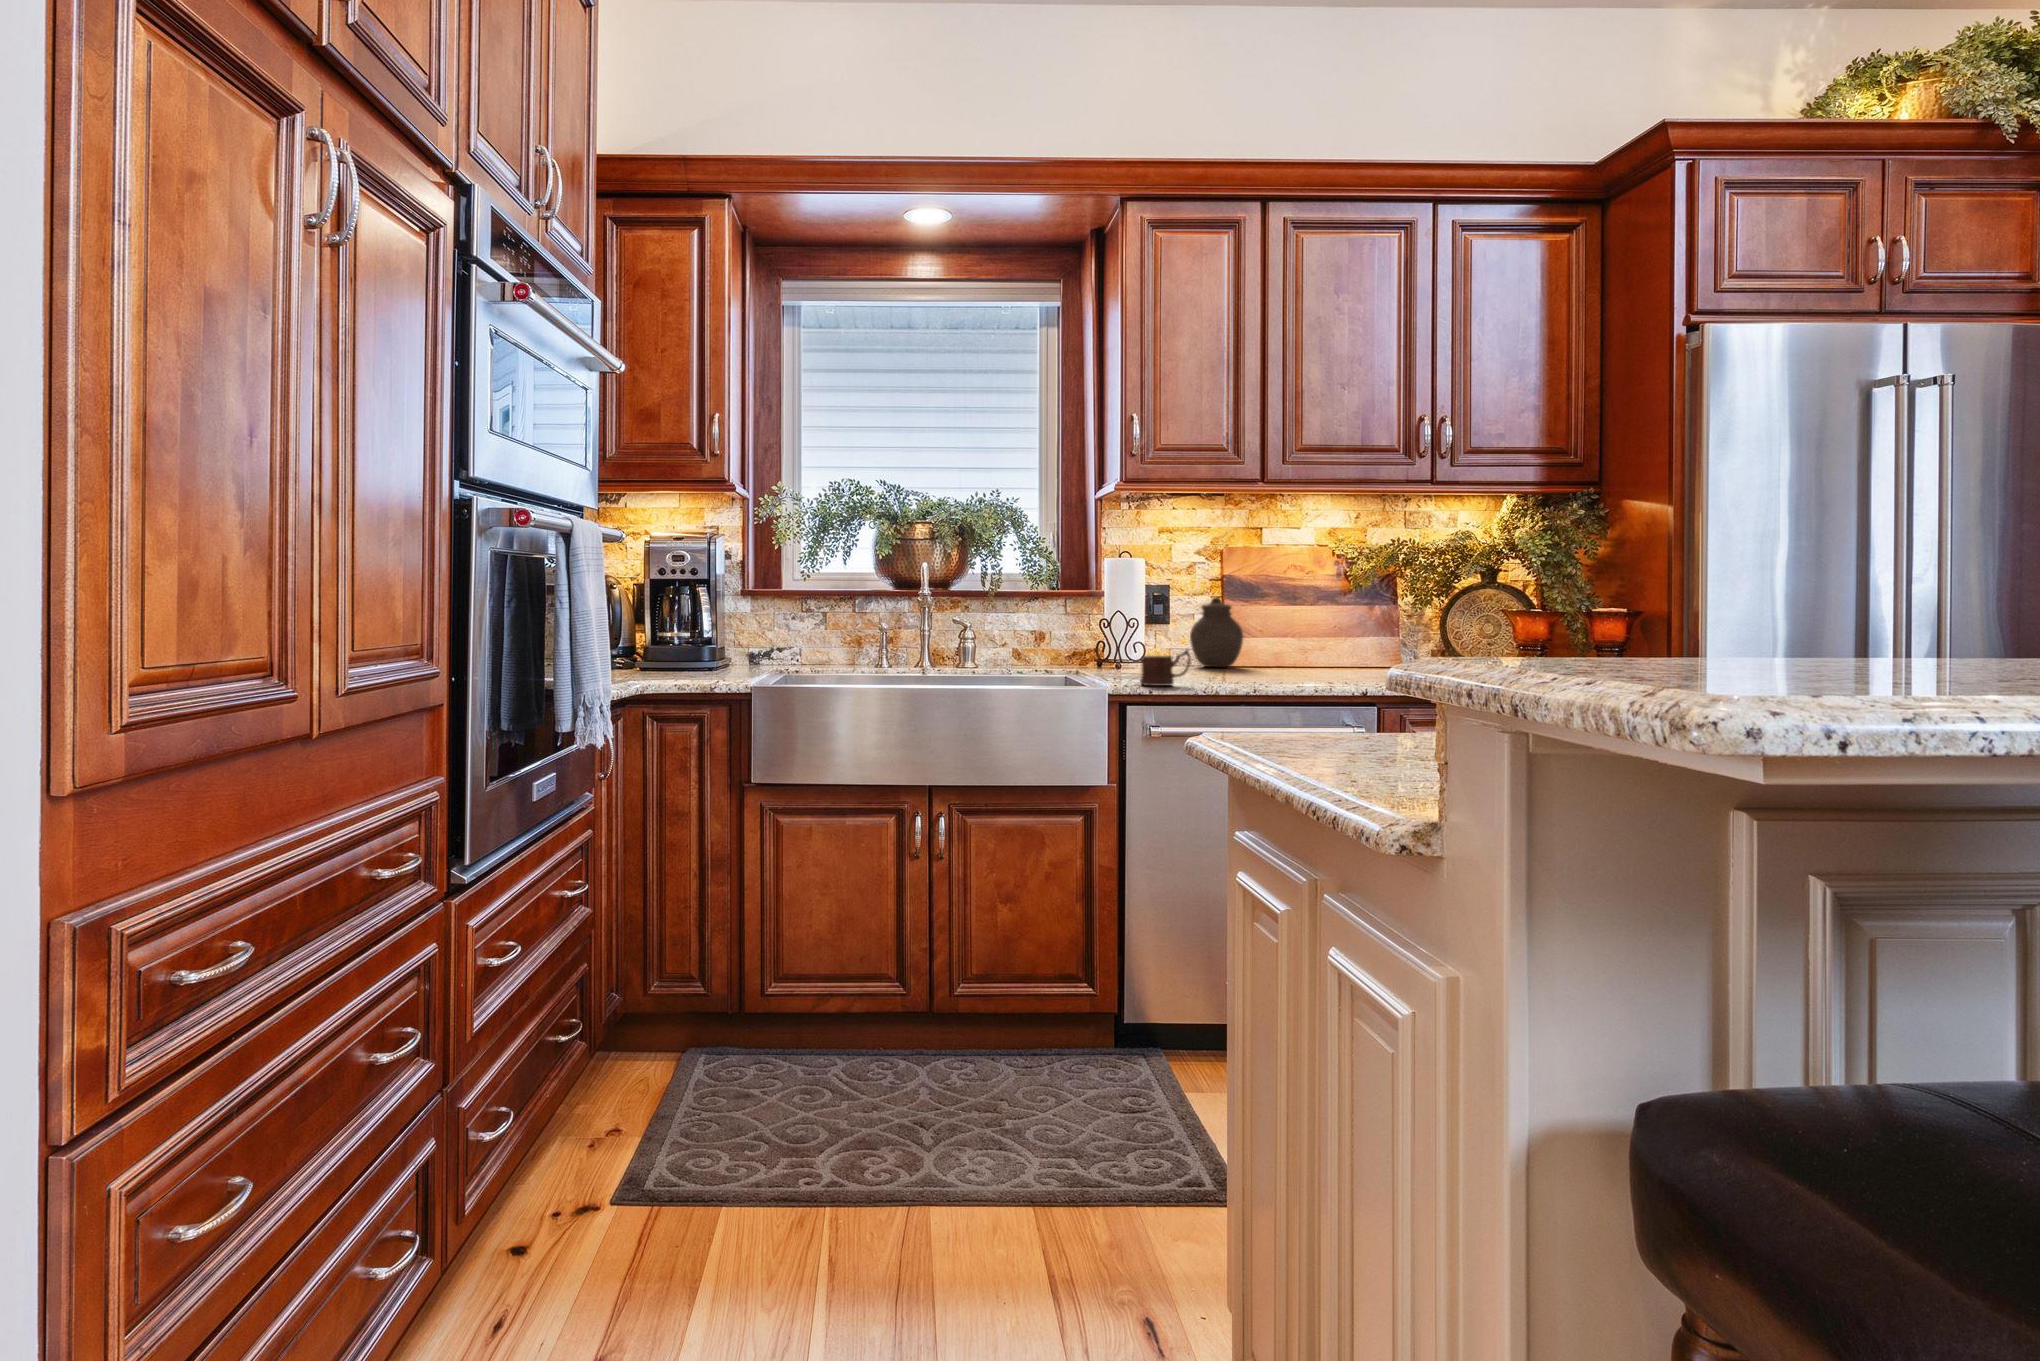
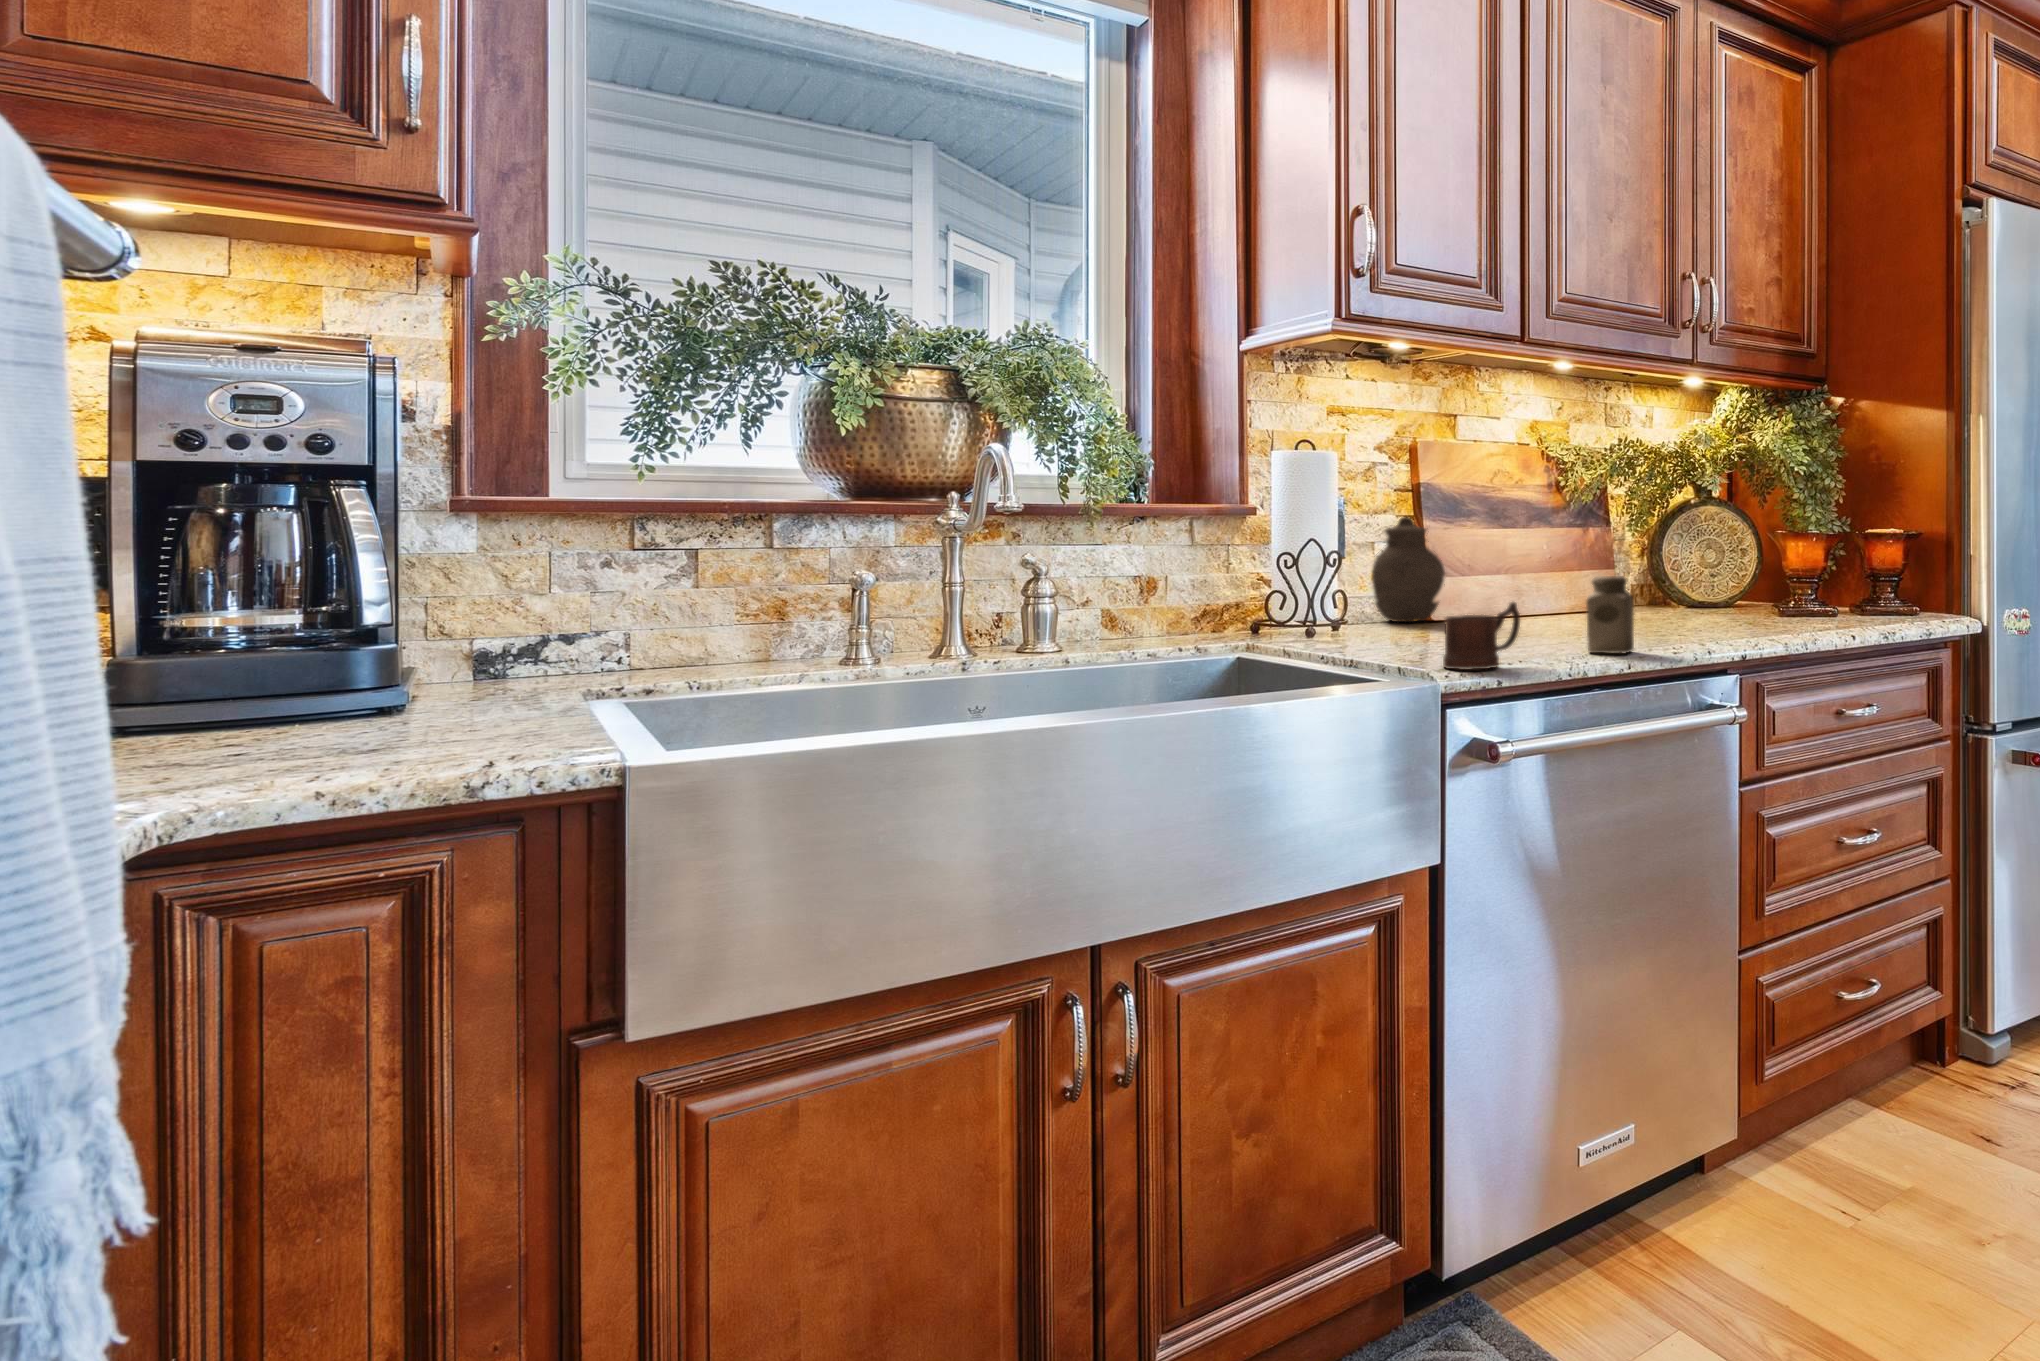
salt shaker: none [1258,636,1295,686] -> present [1586,576,1634,654]

